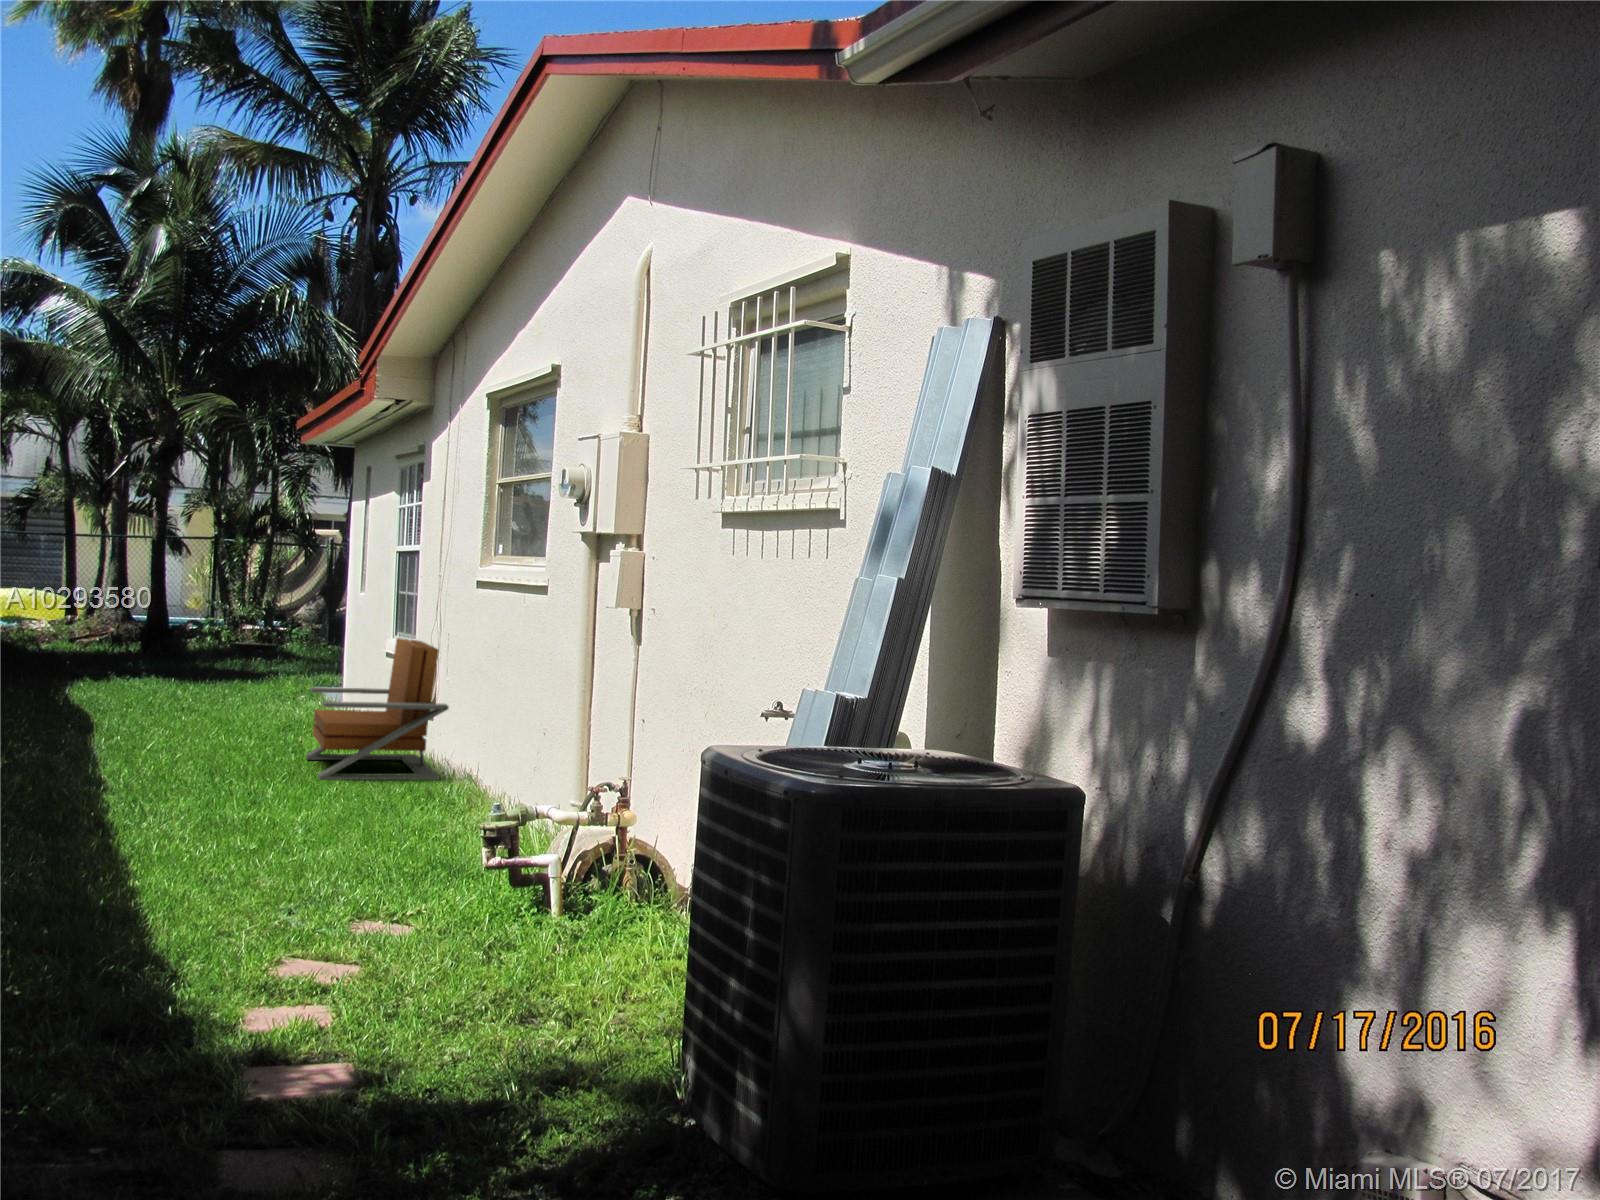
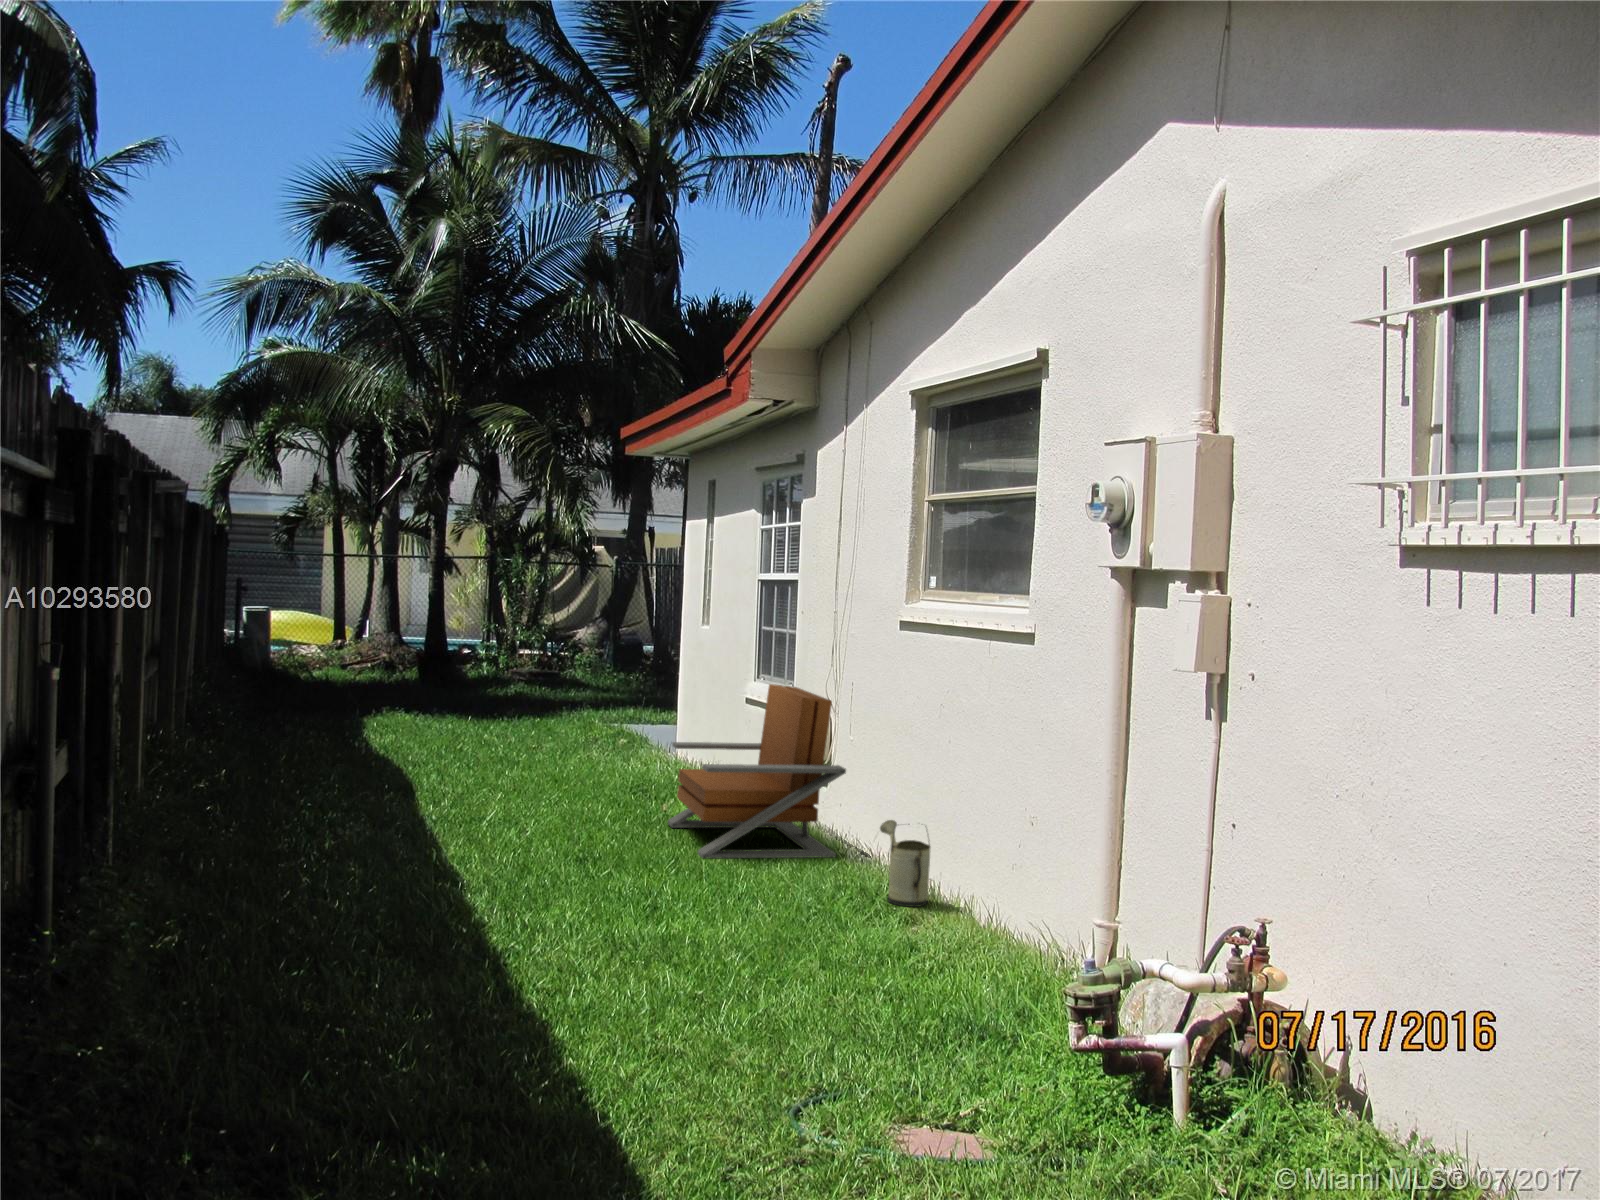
watering can: none [459,742,494,810] -> present [880,820,930,907]

